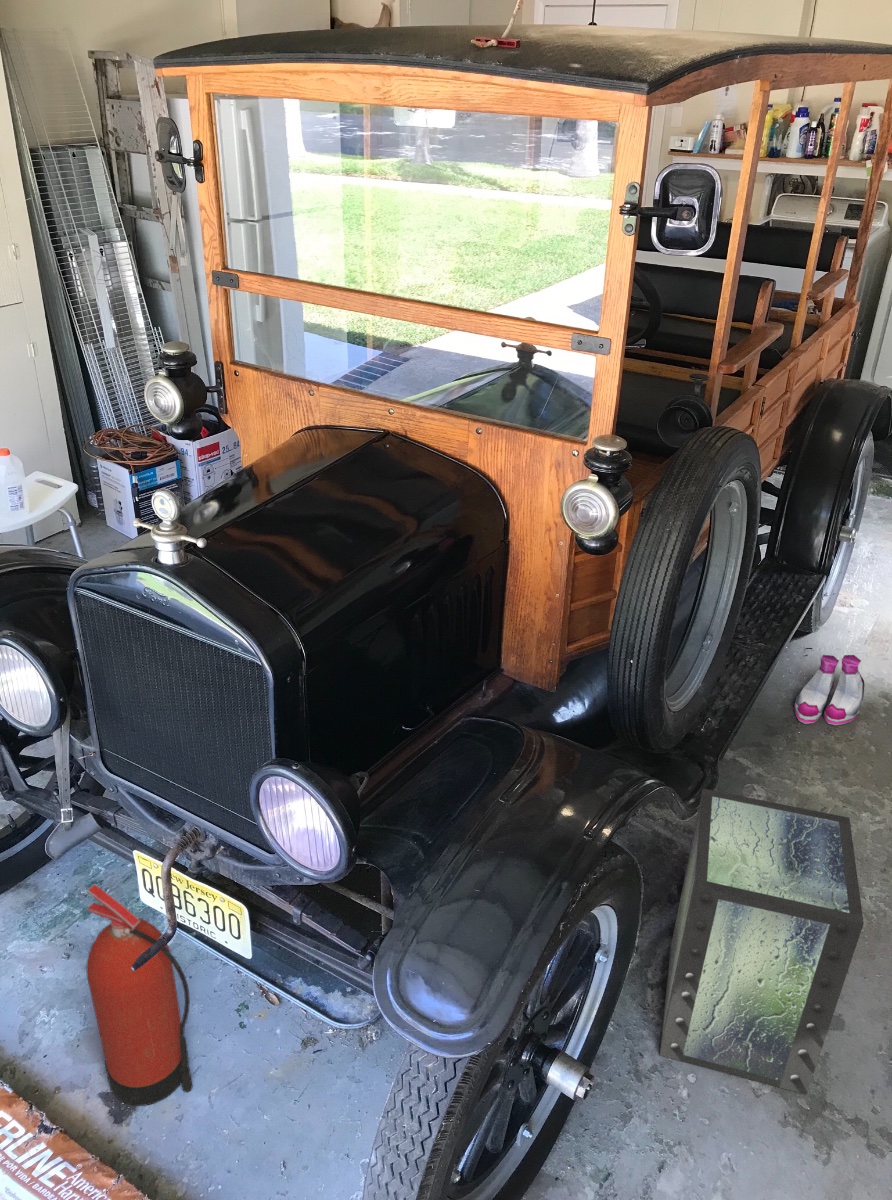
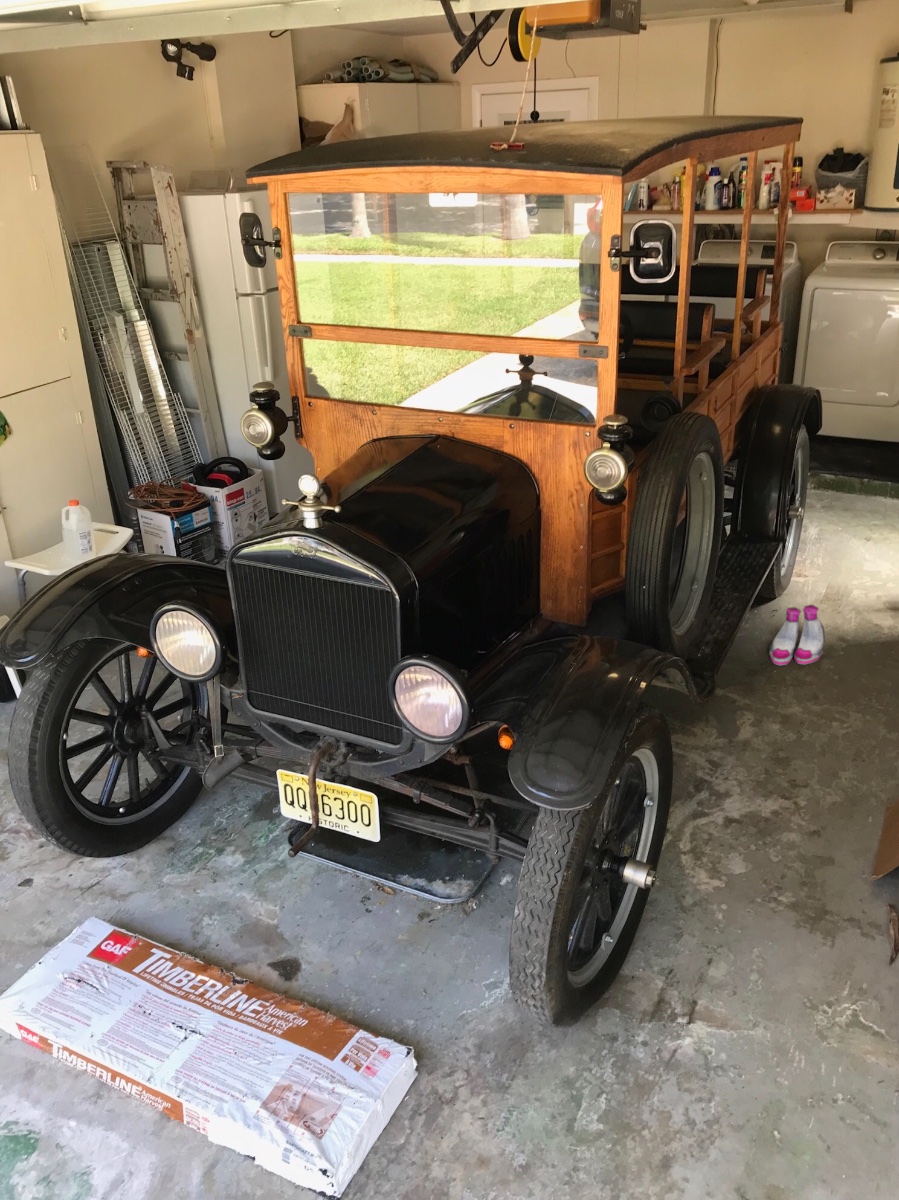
storage box: present [660,789,864,1094] -> none [695,684,838,907]
fire extinguisher: present [87,884,192,1106] -> none [258,782,342,967]

